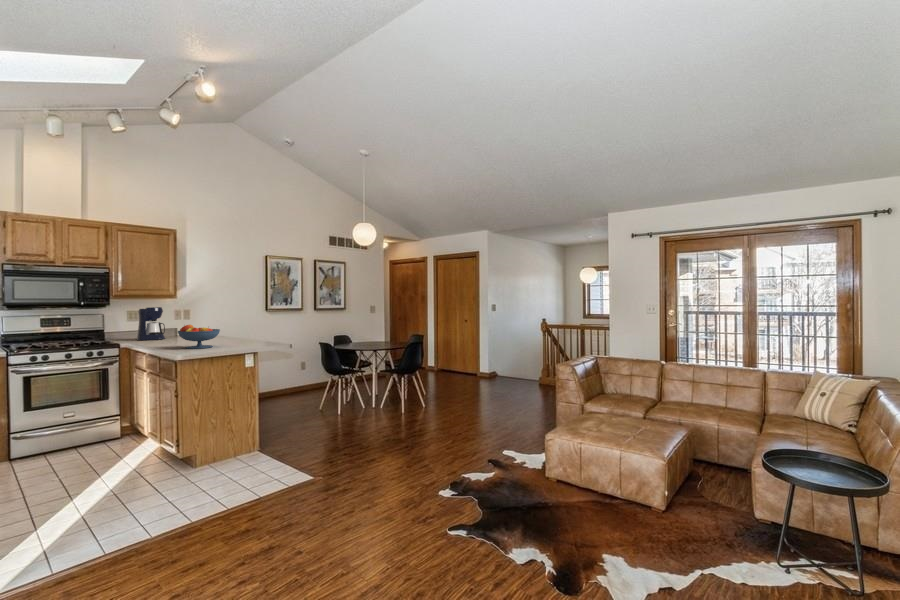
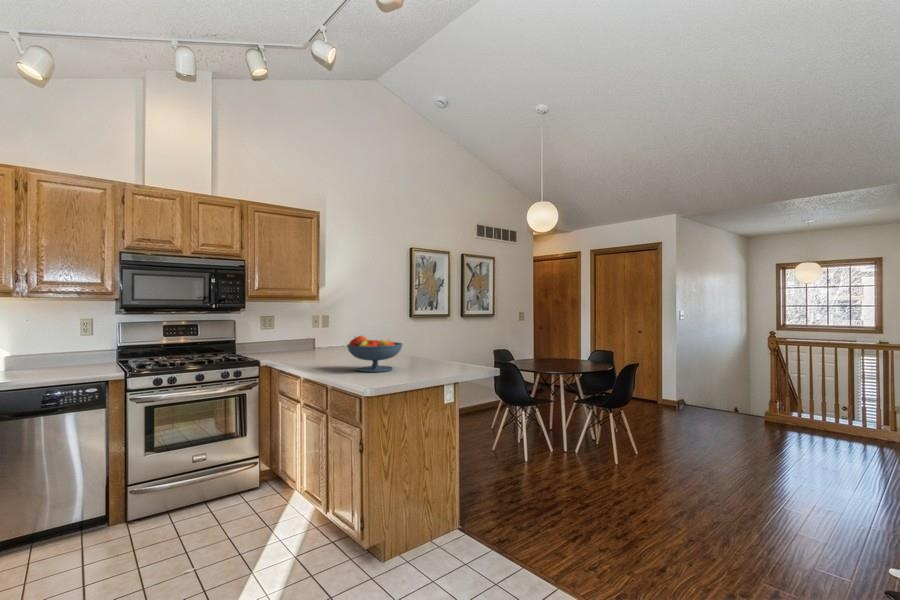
coffee maker: present [137,307,165,340] -> none [274,311,307,355]

